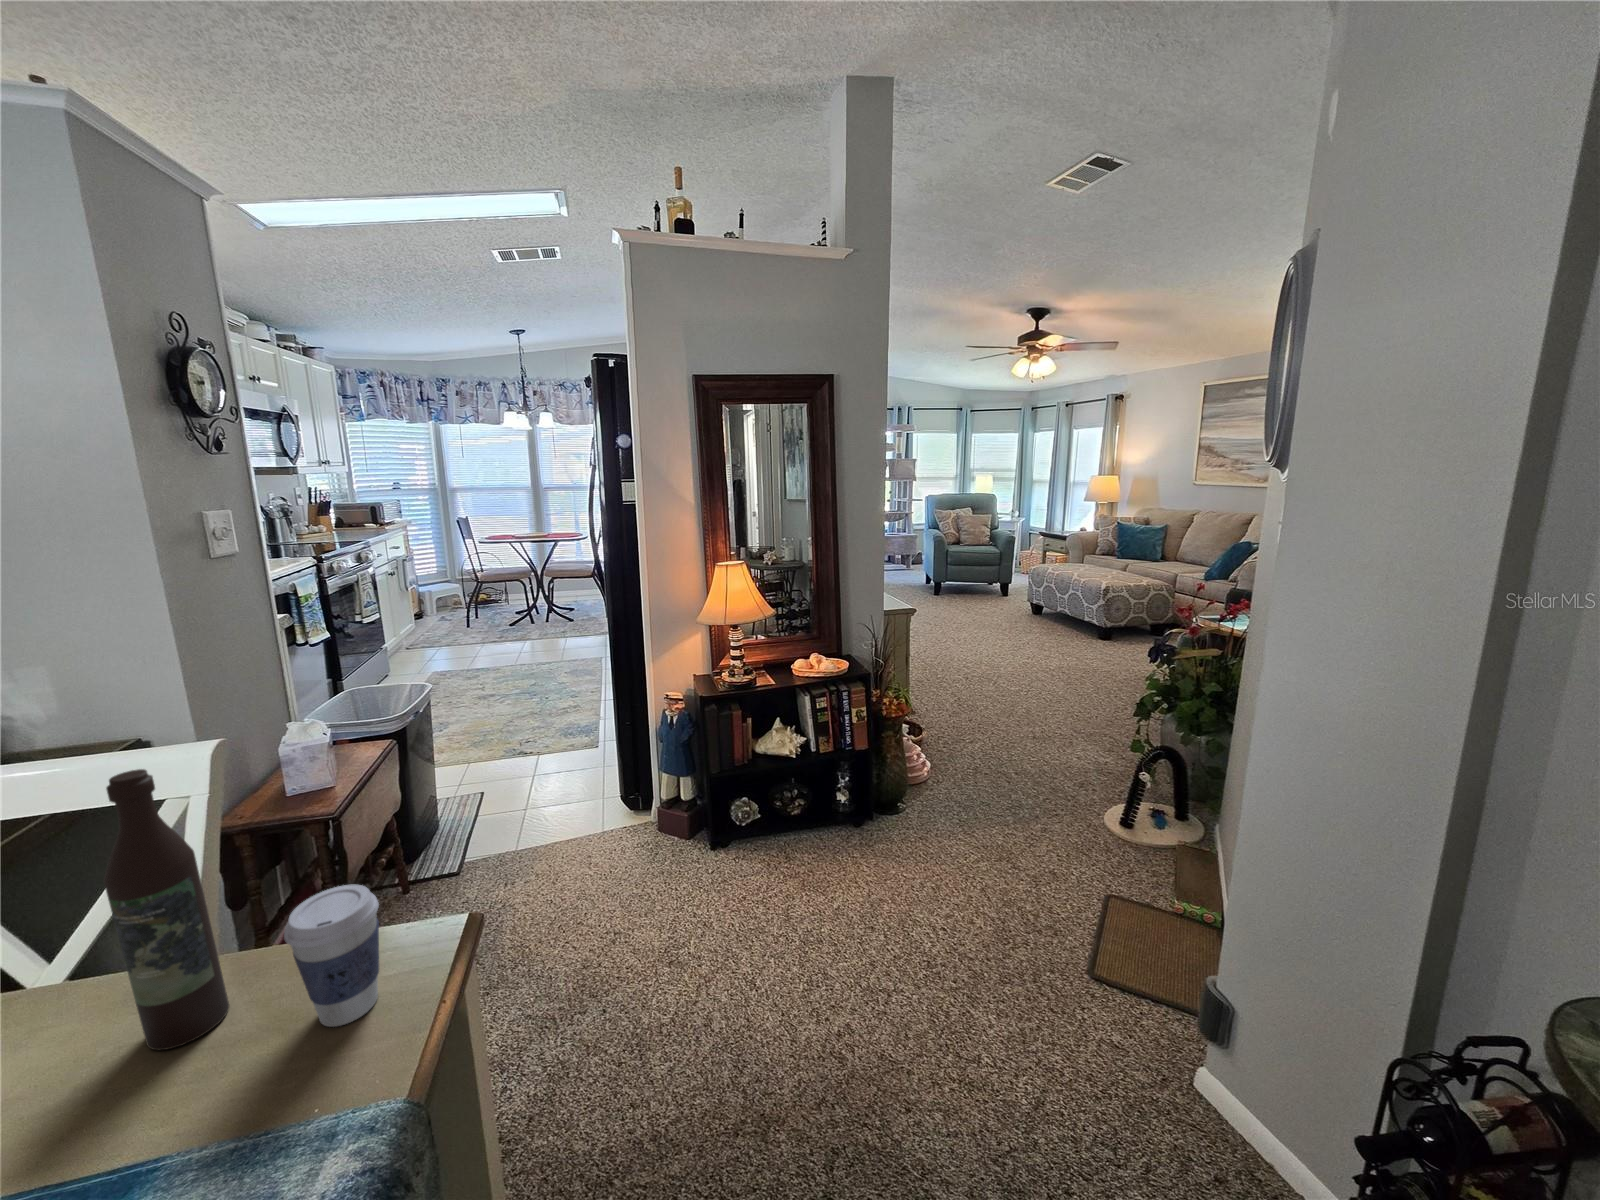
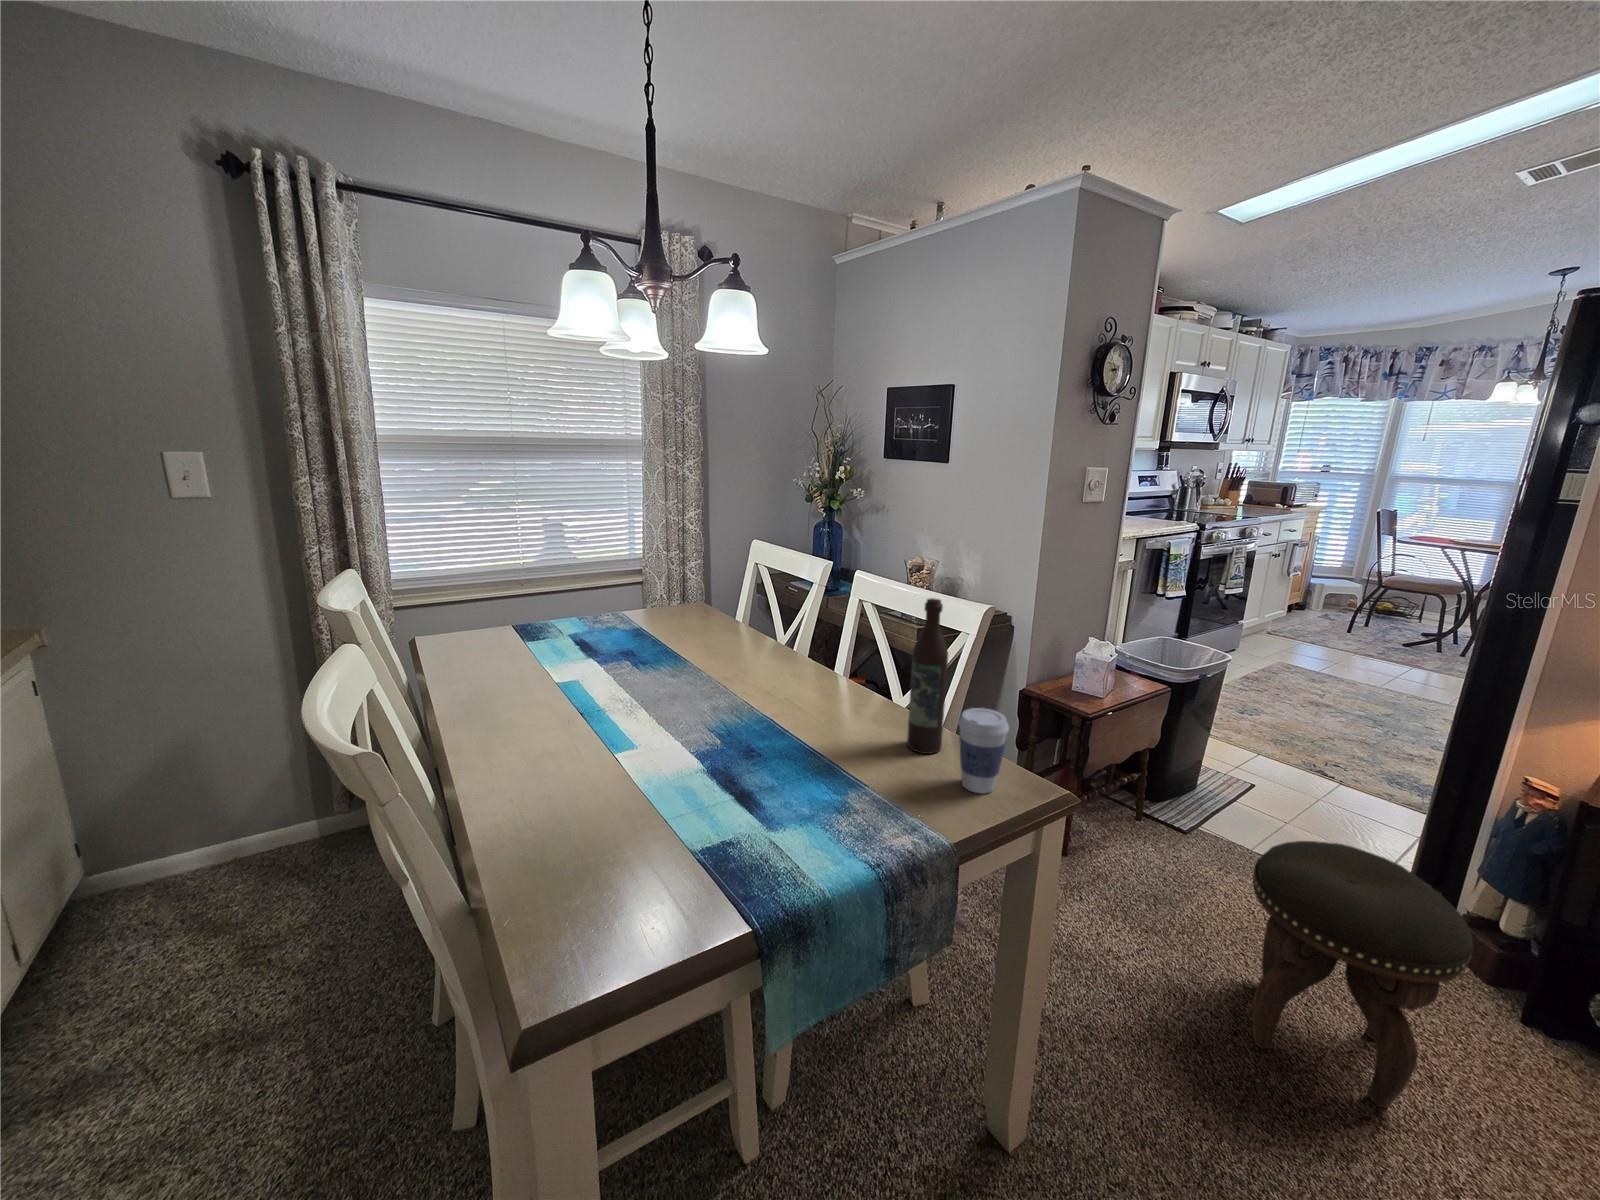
footstool: none [566,793,706,1005] -> present [1253,841,1473,1108]

